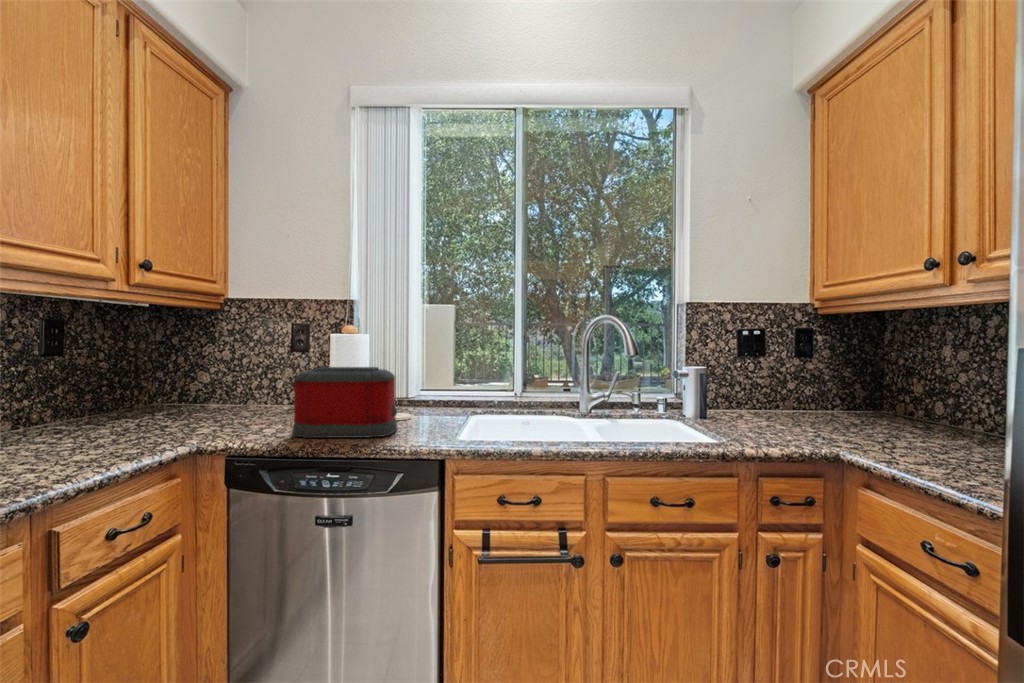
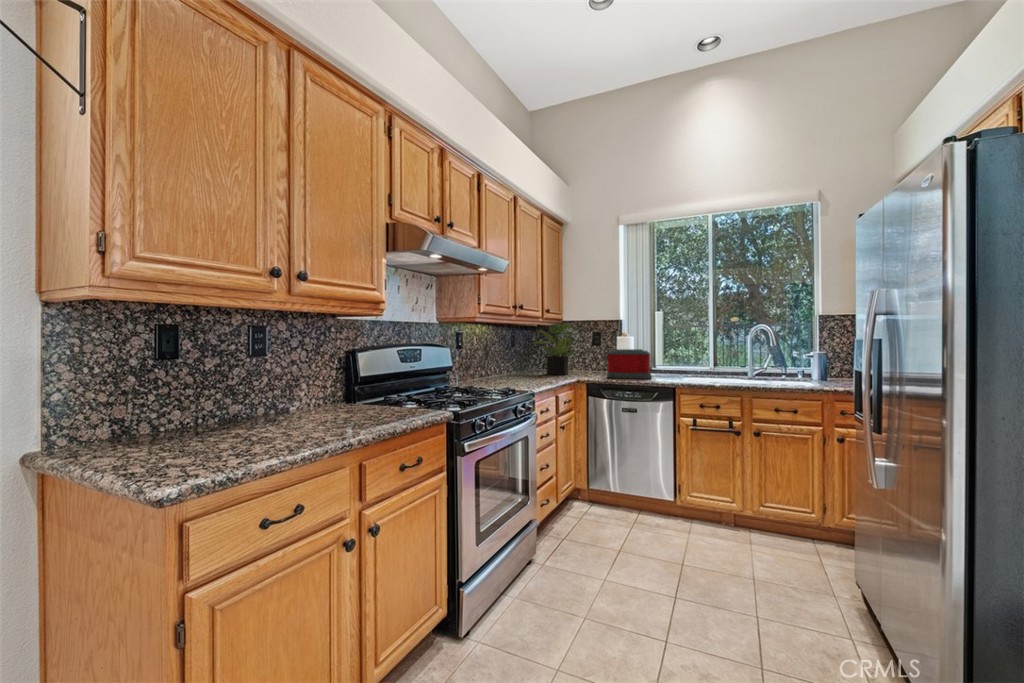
potted plant: none [128,301,240,424] -> present [534,322,574,374]

